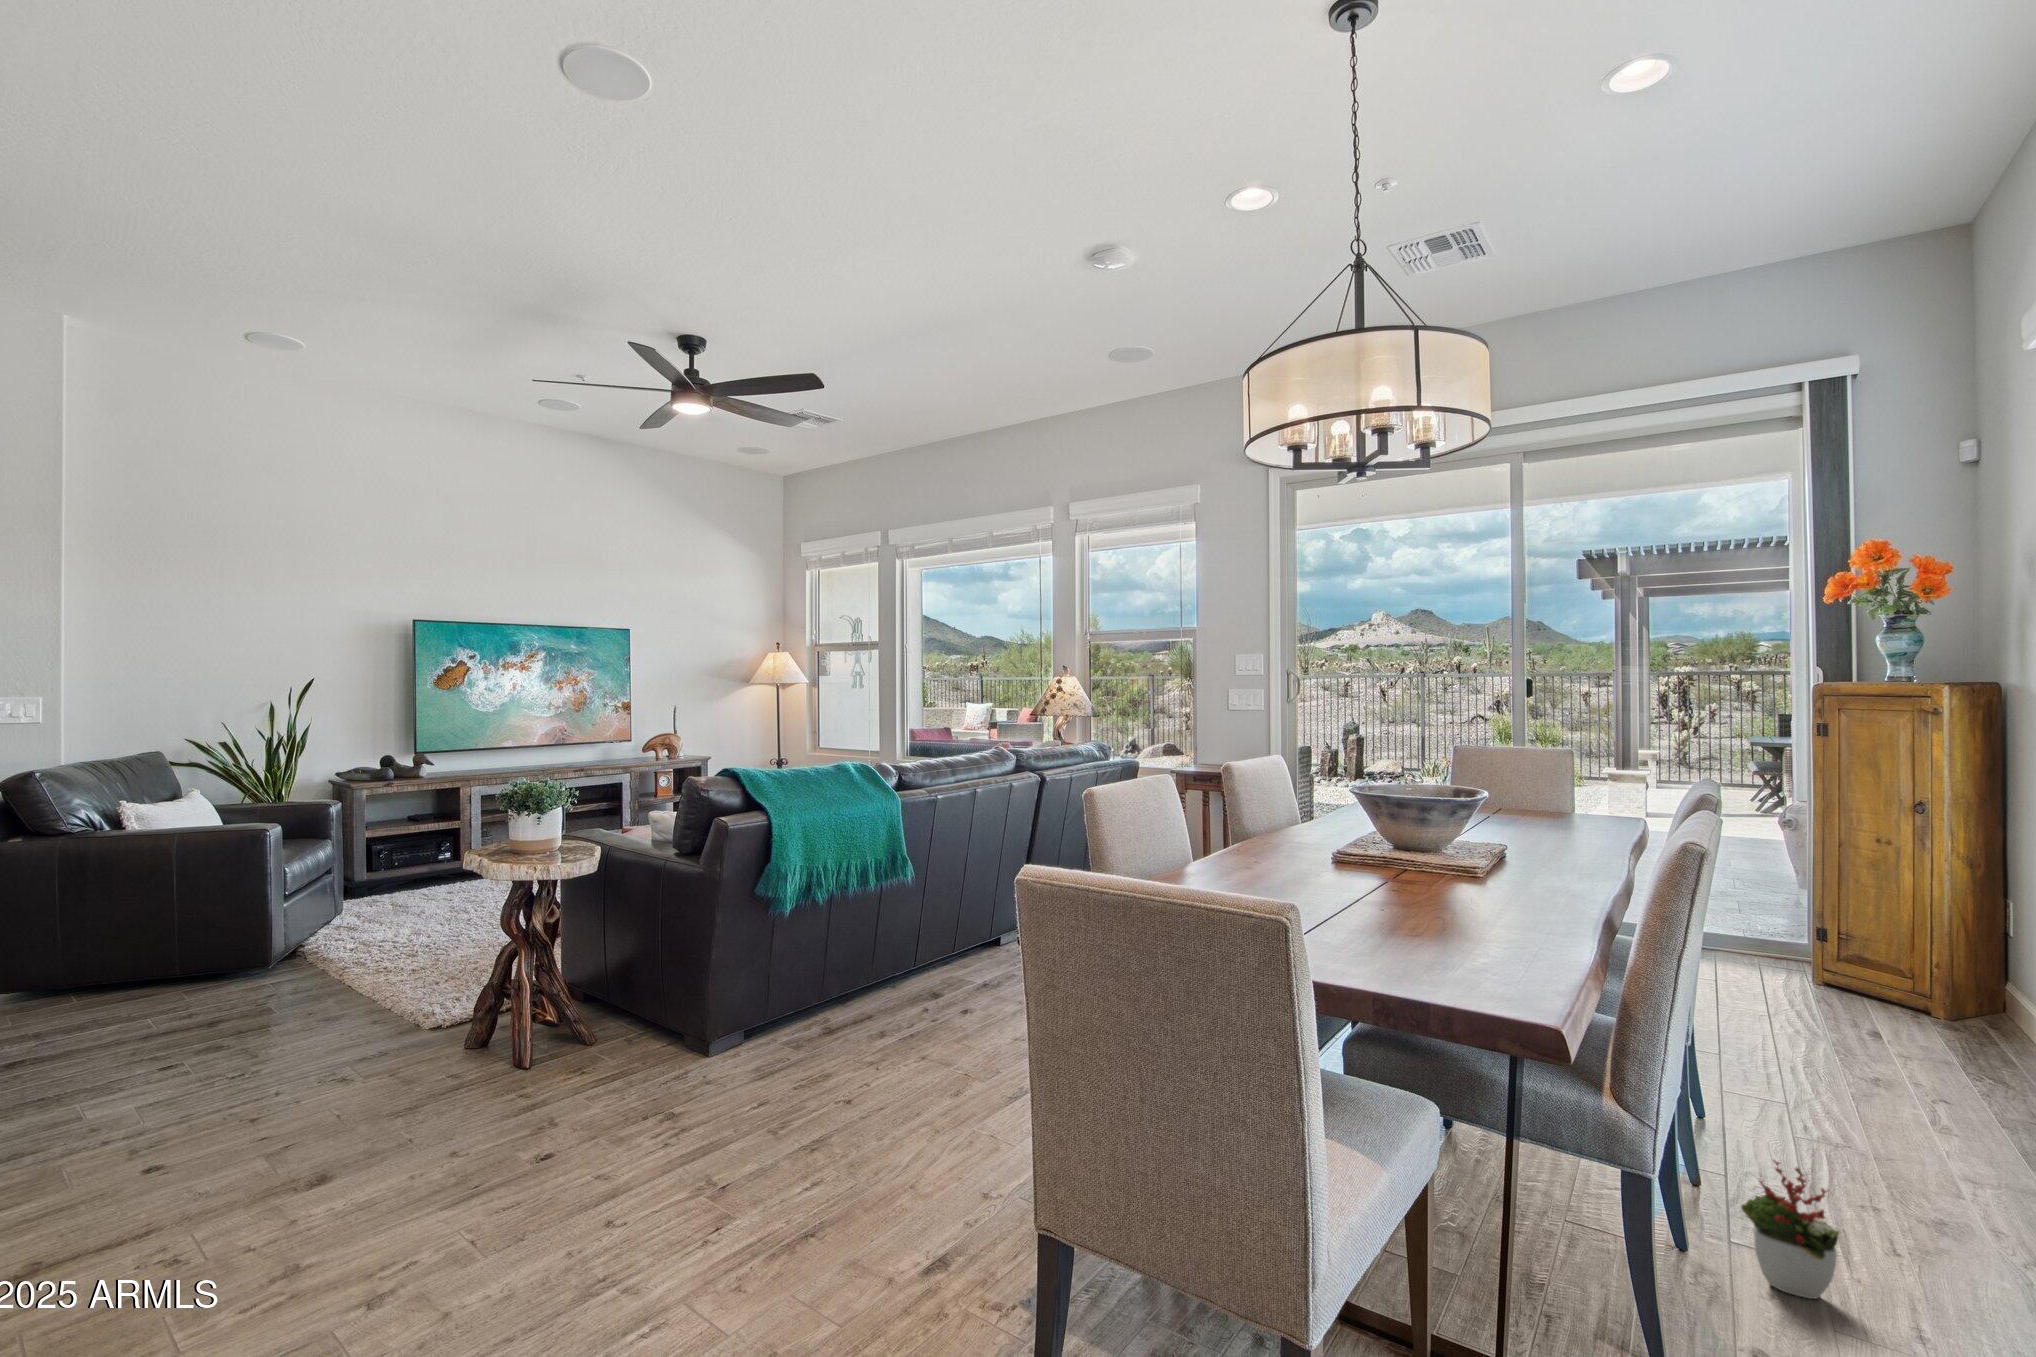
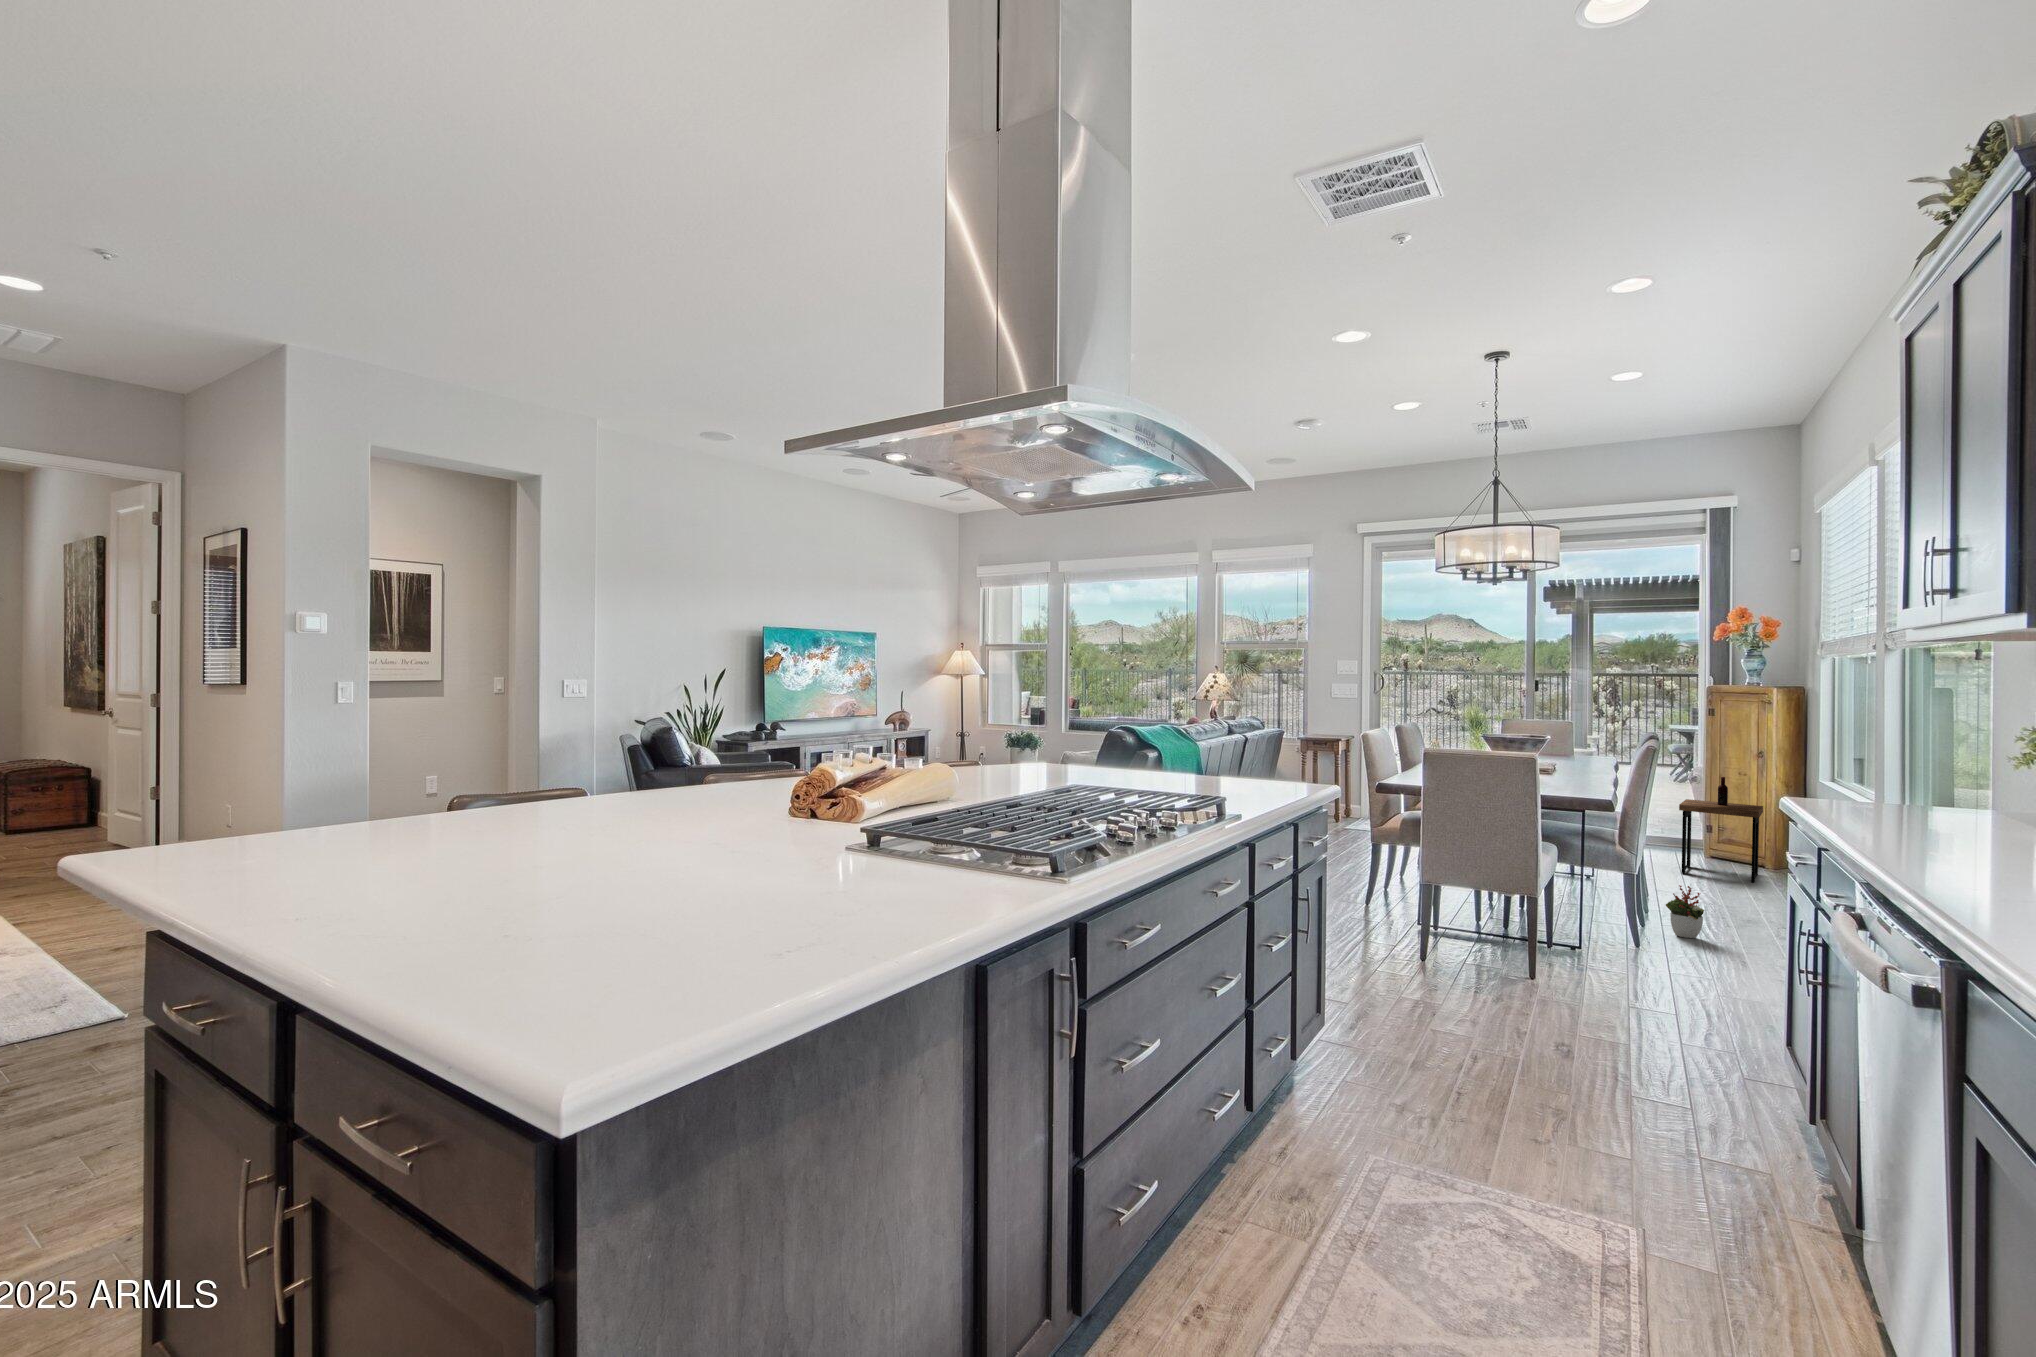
side table: none [1767,852,1931,1065] -> present [1679,777,1763,883]

